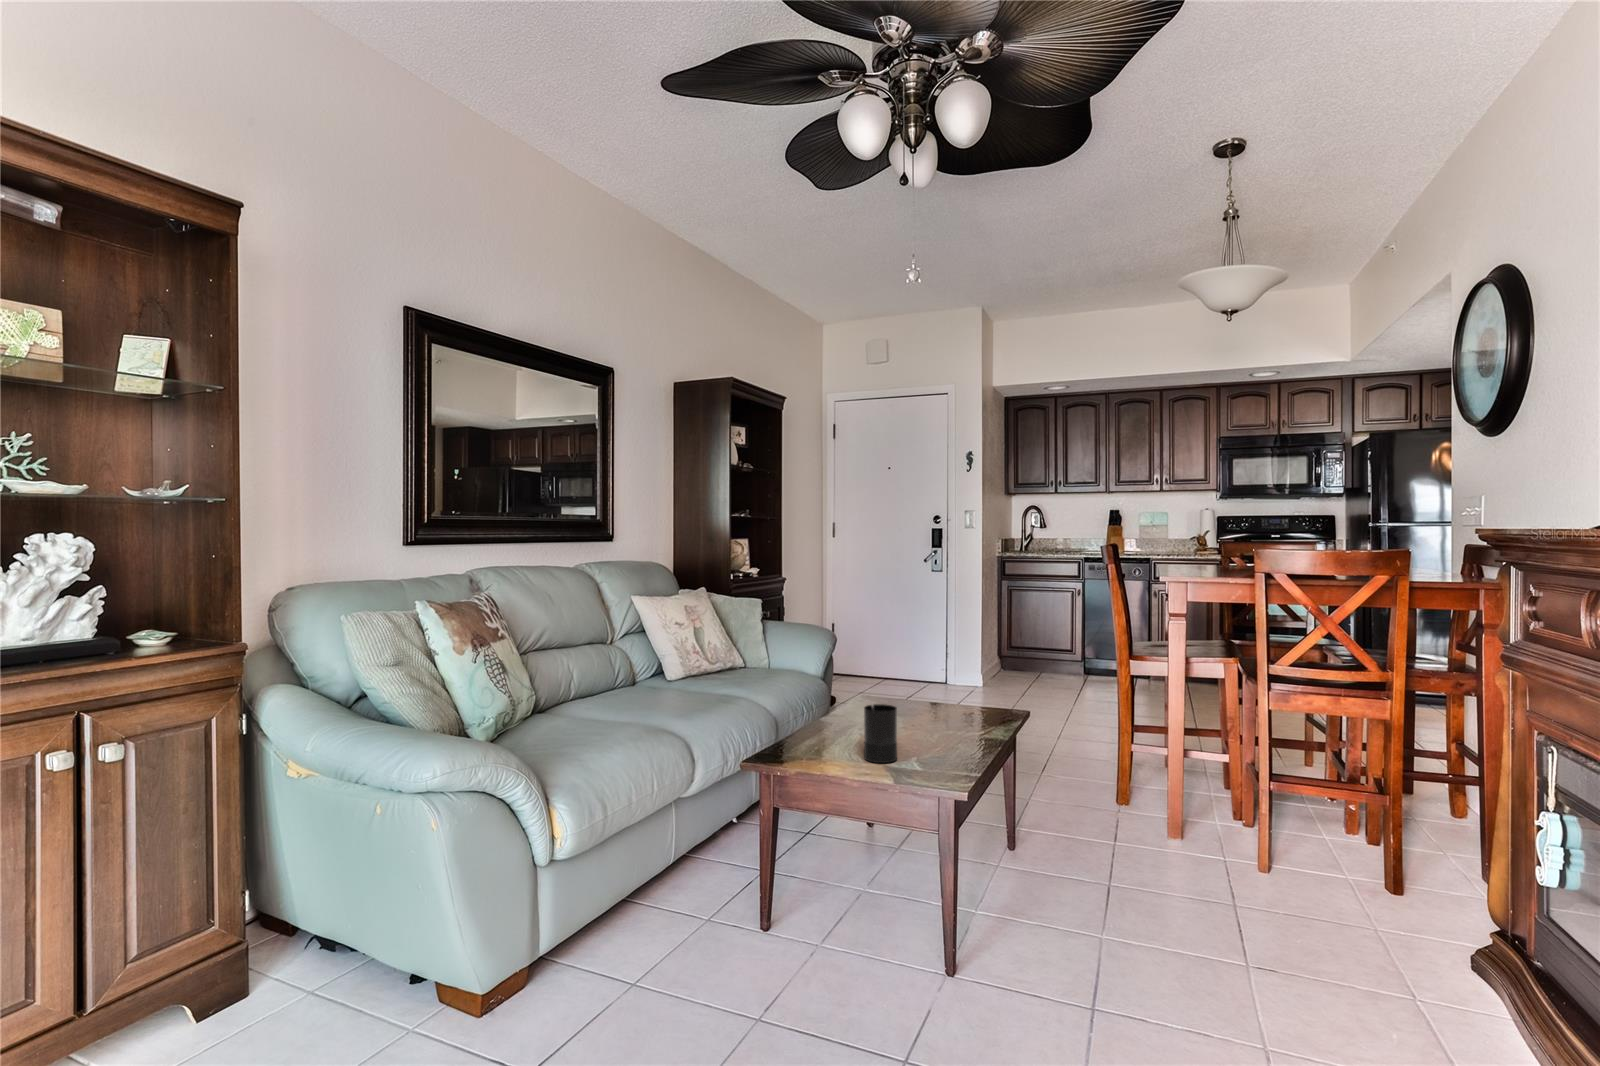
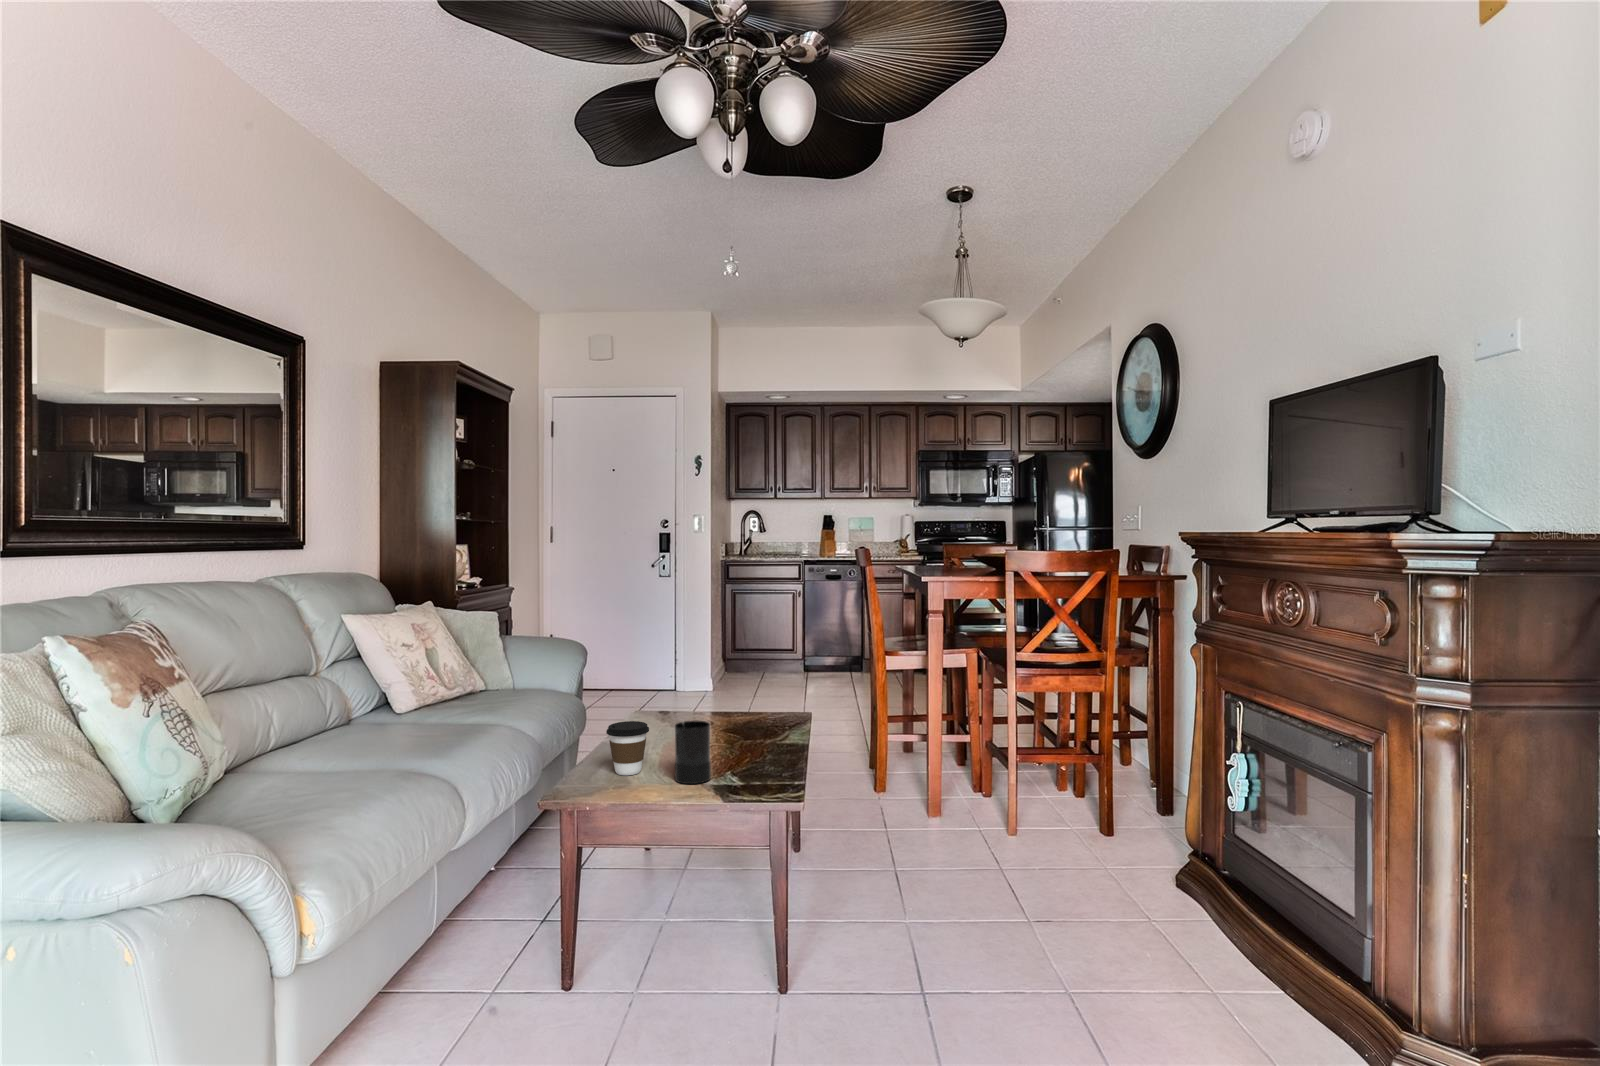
coffee cup: none [808,700,846,749] -> present [606,721,649,775]

